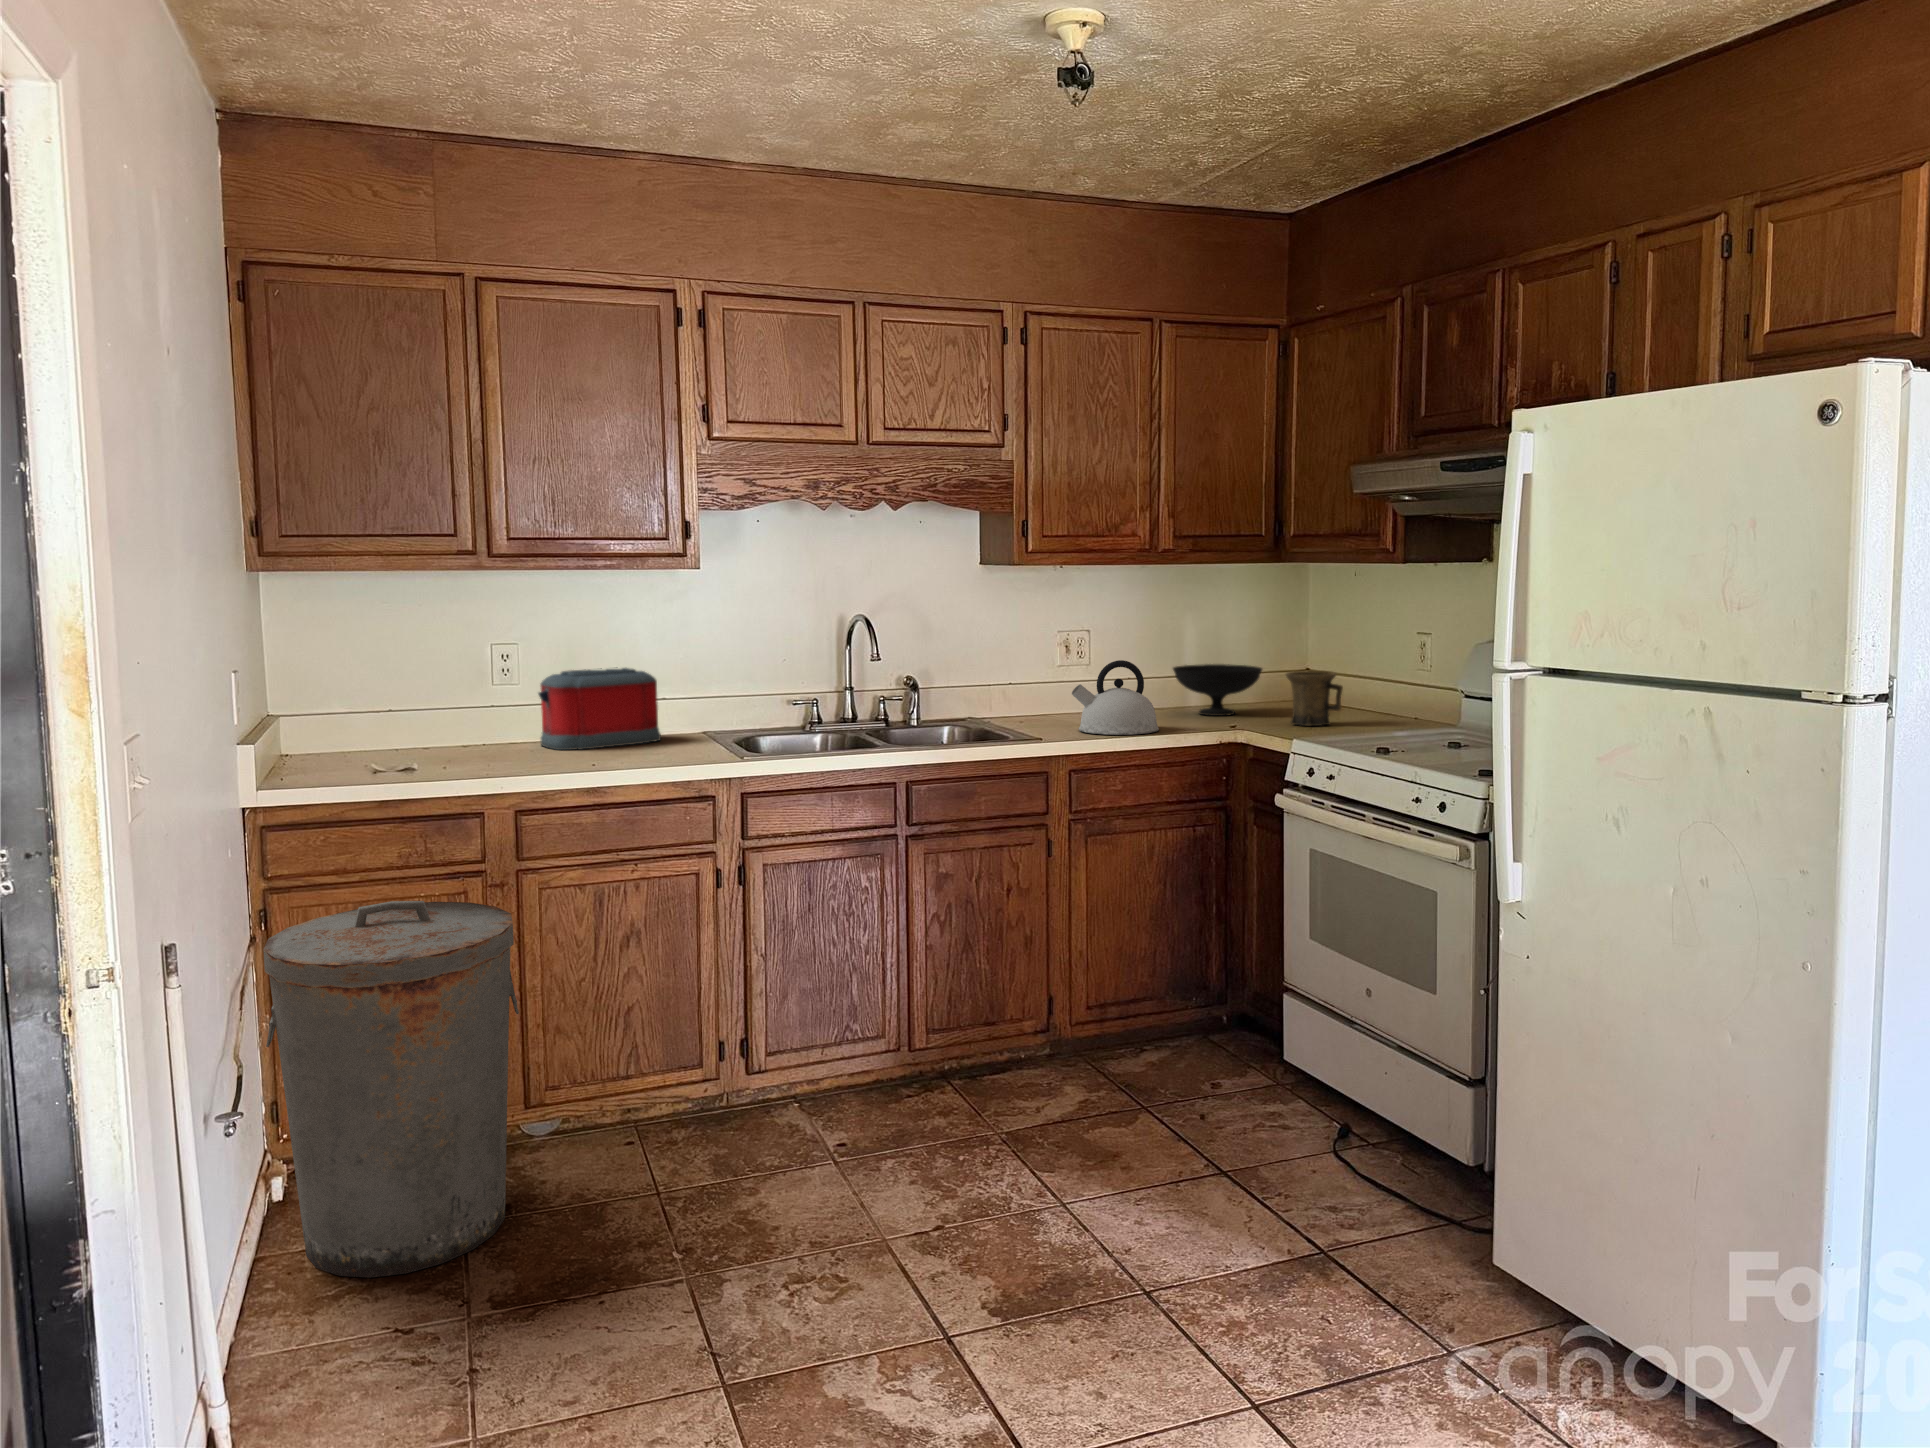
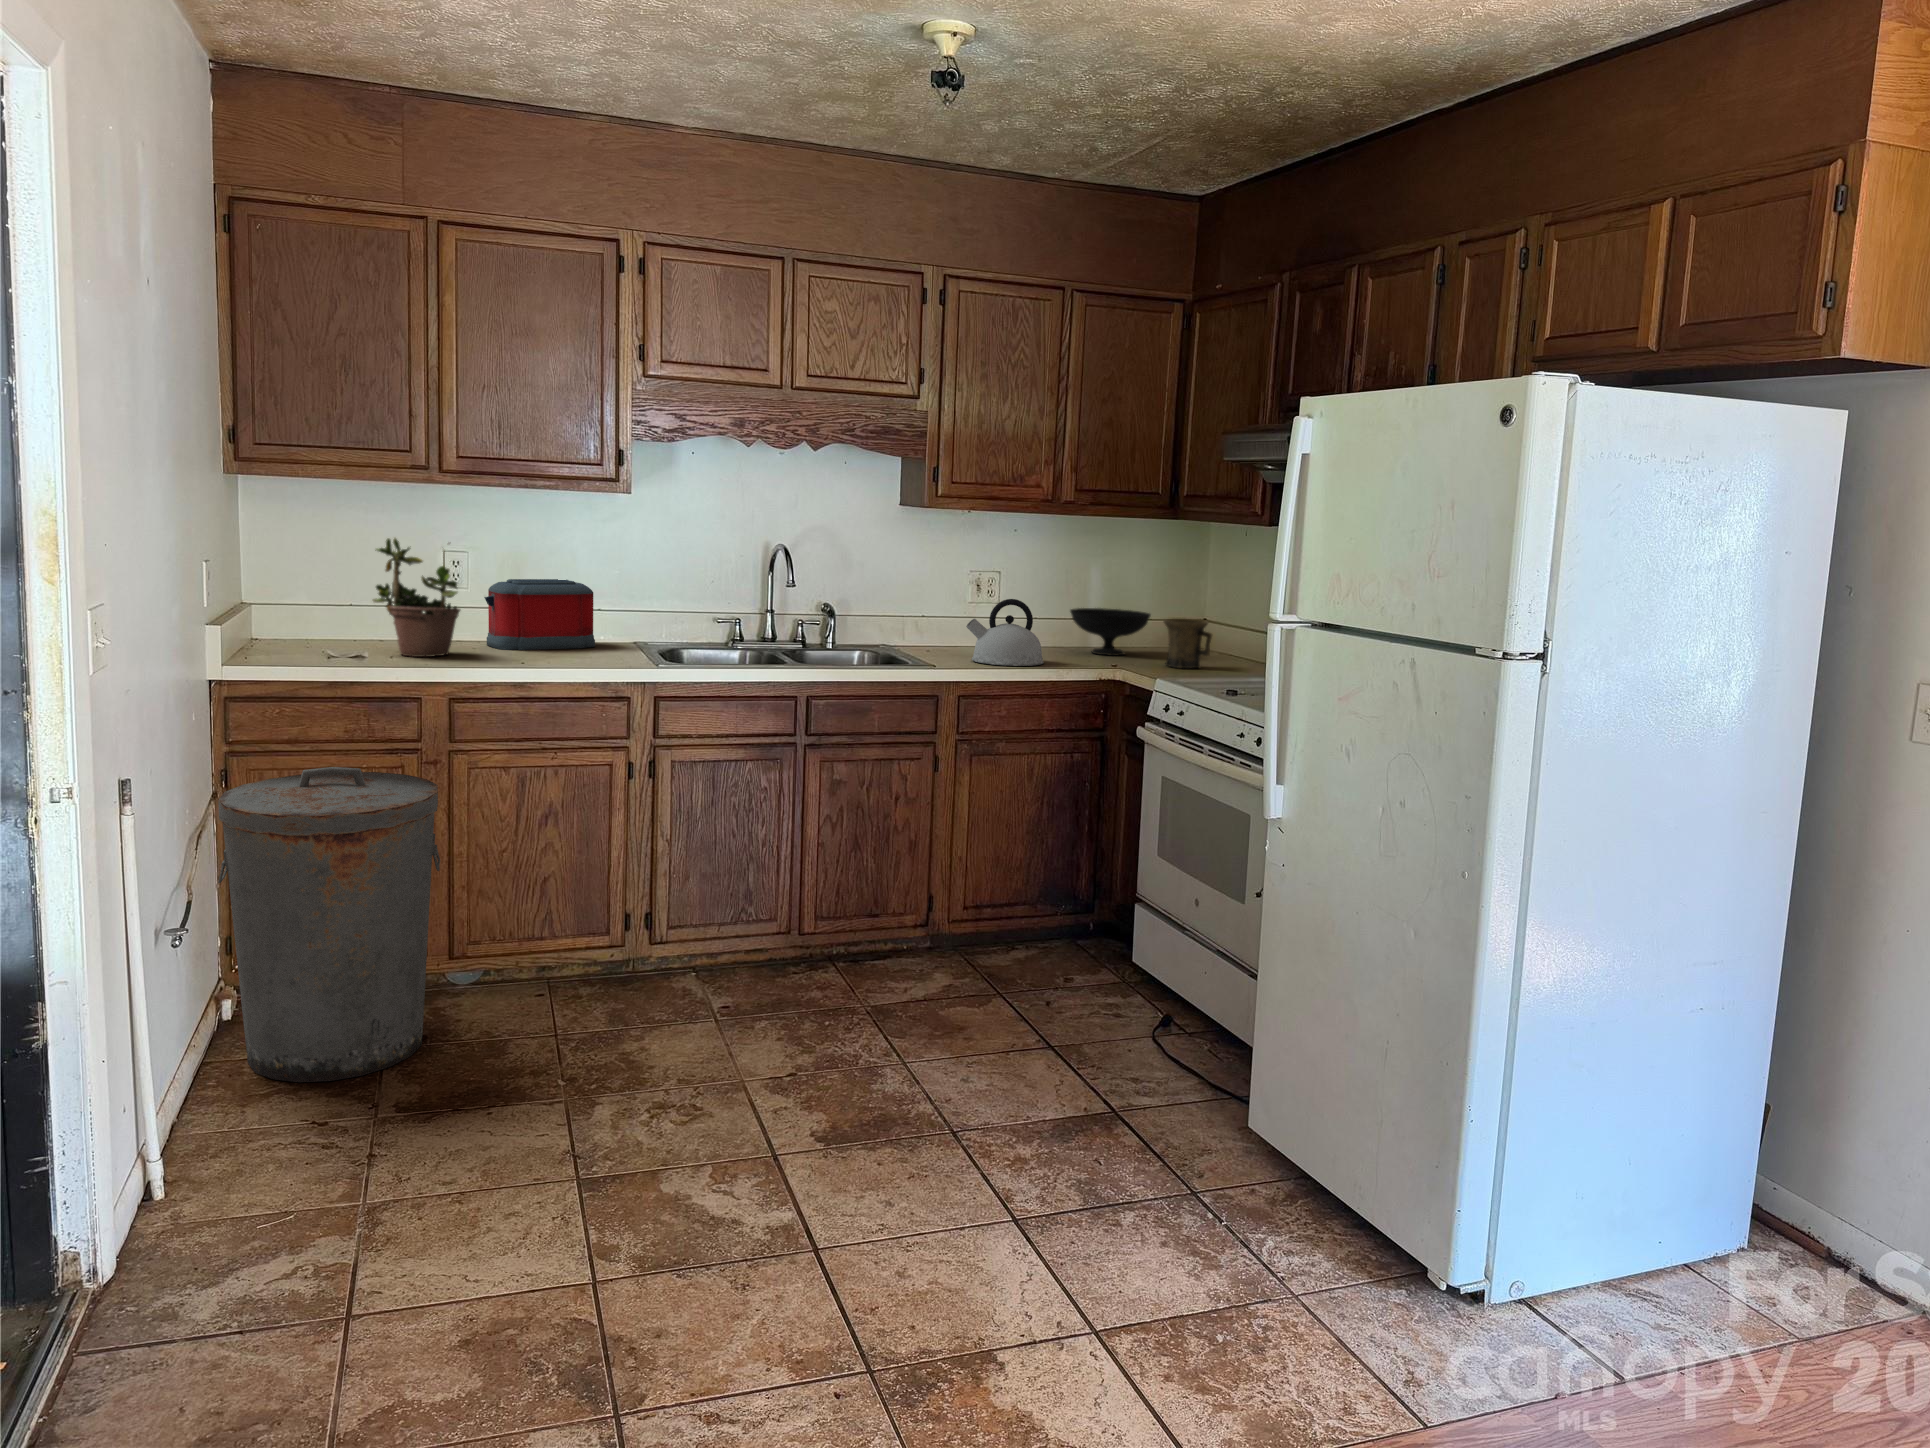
potted plant: none [416,621,516,765] -> present [373,538,460,657]

